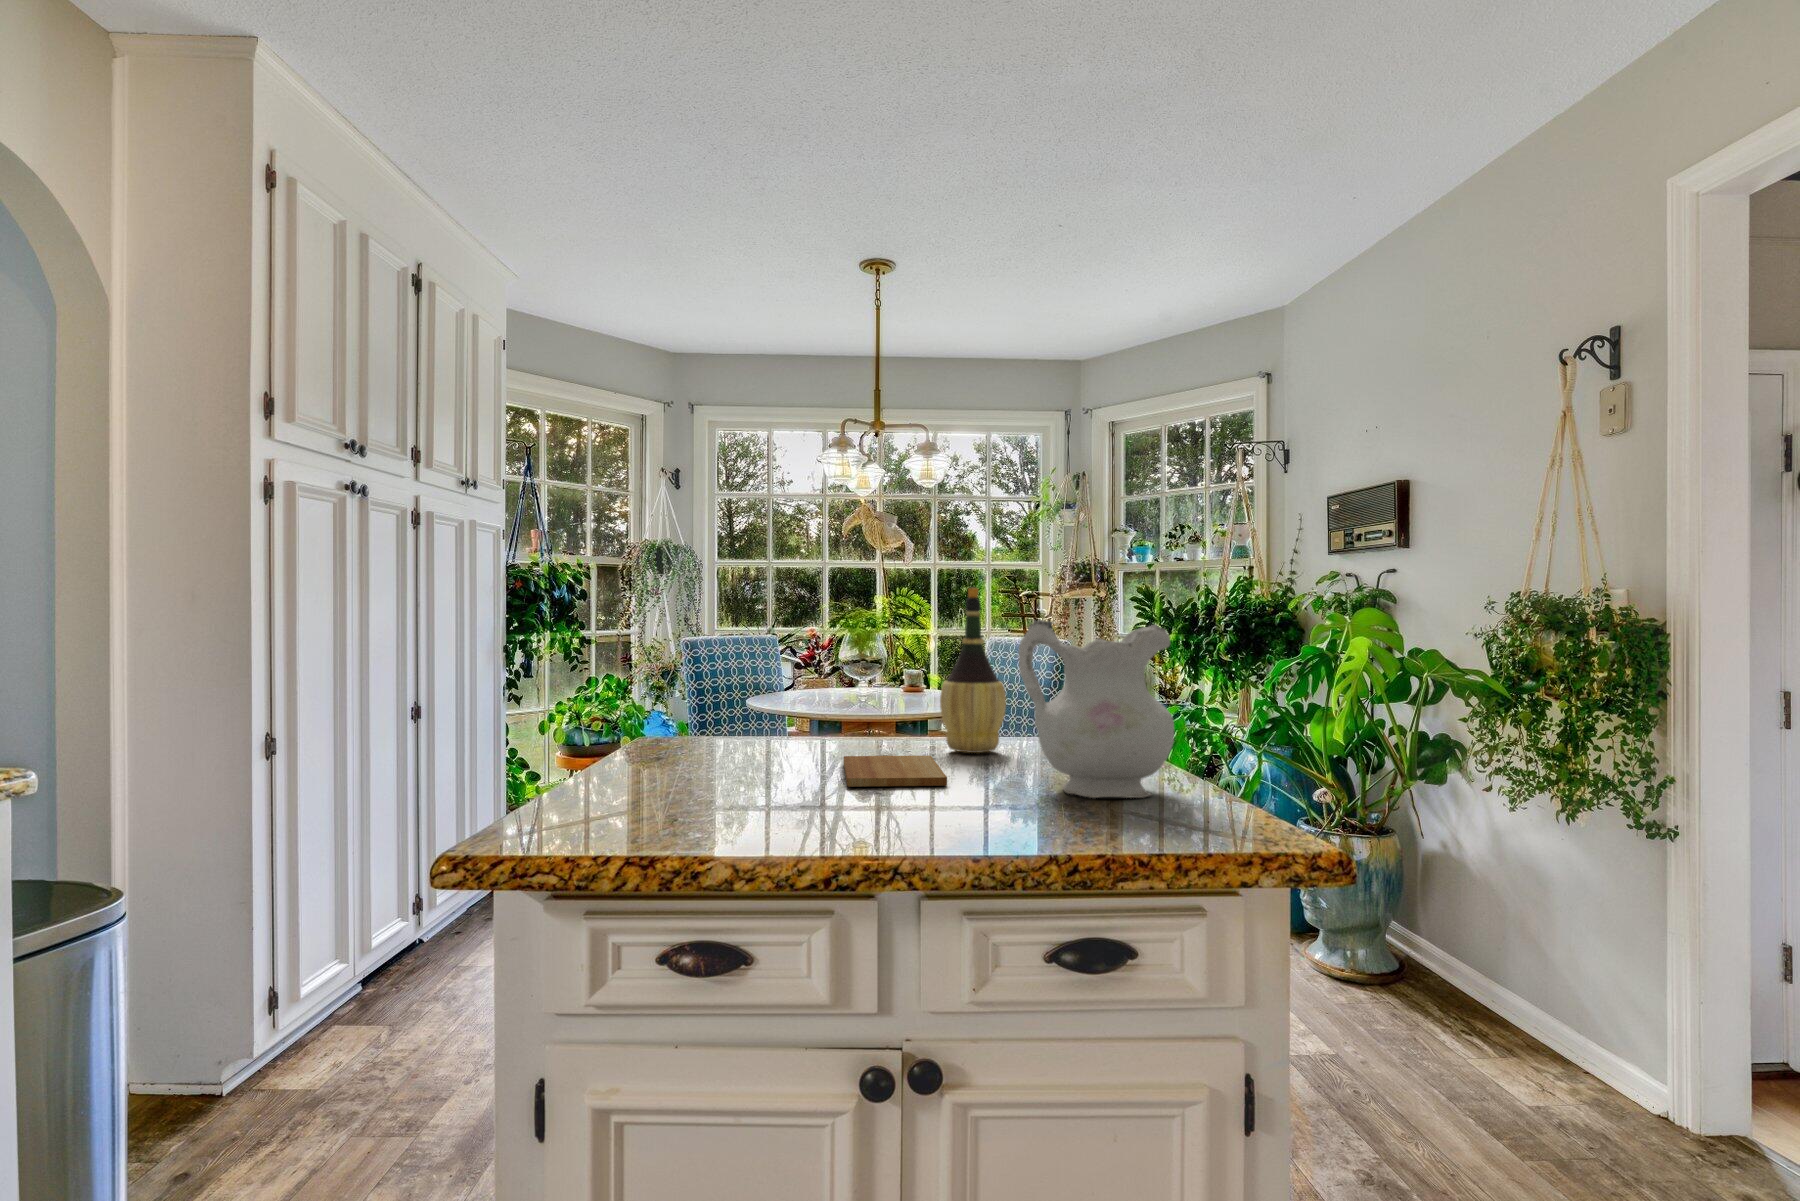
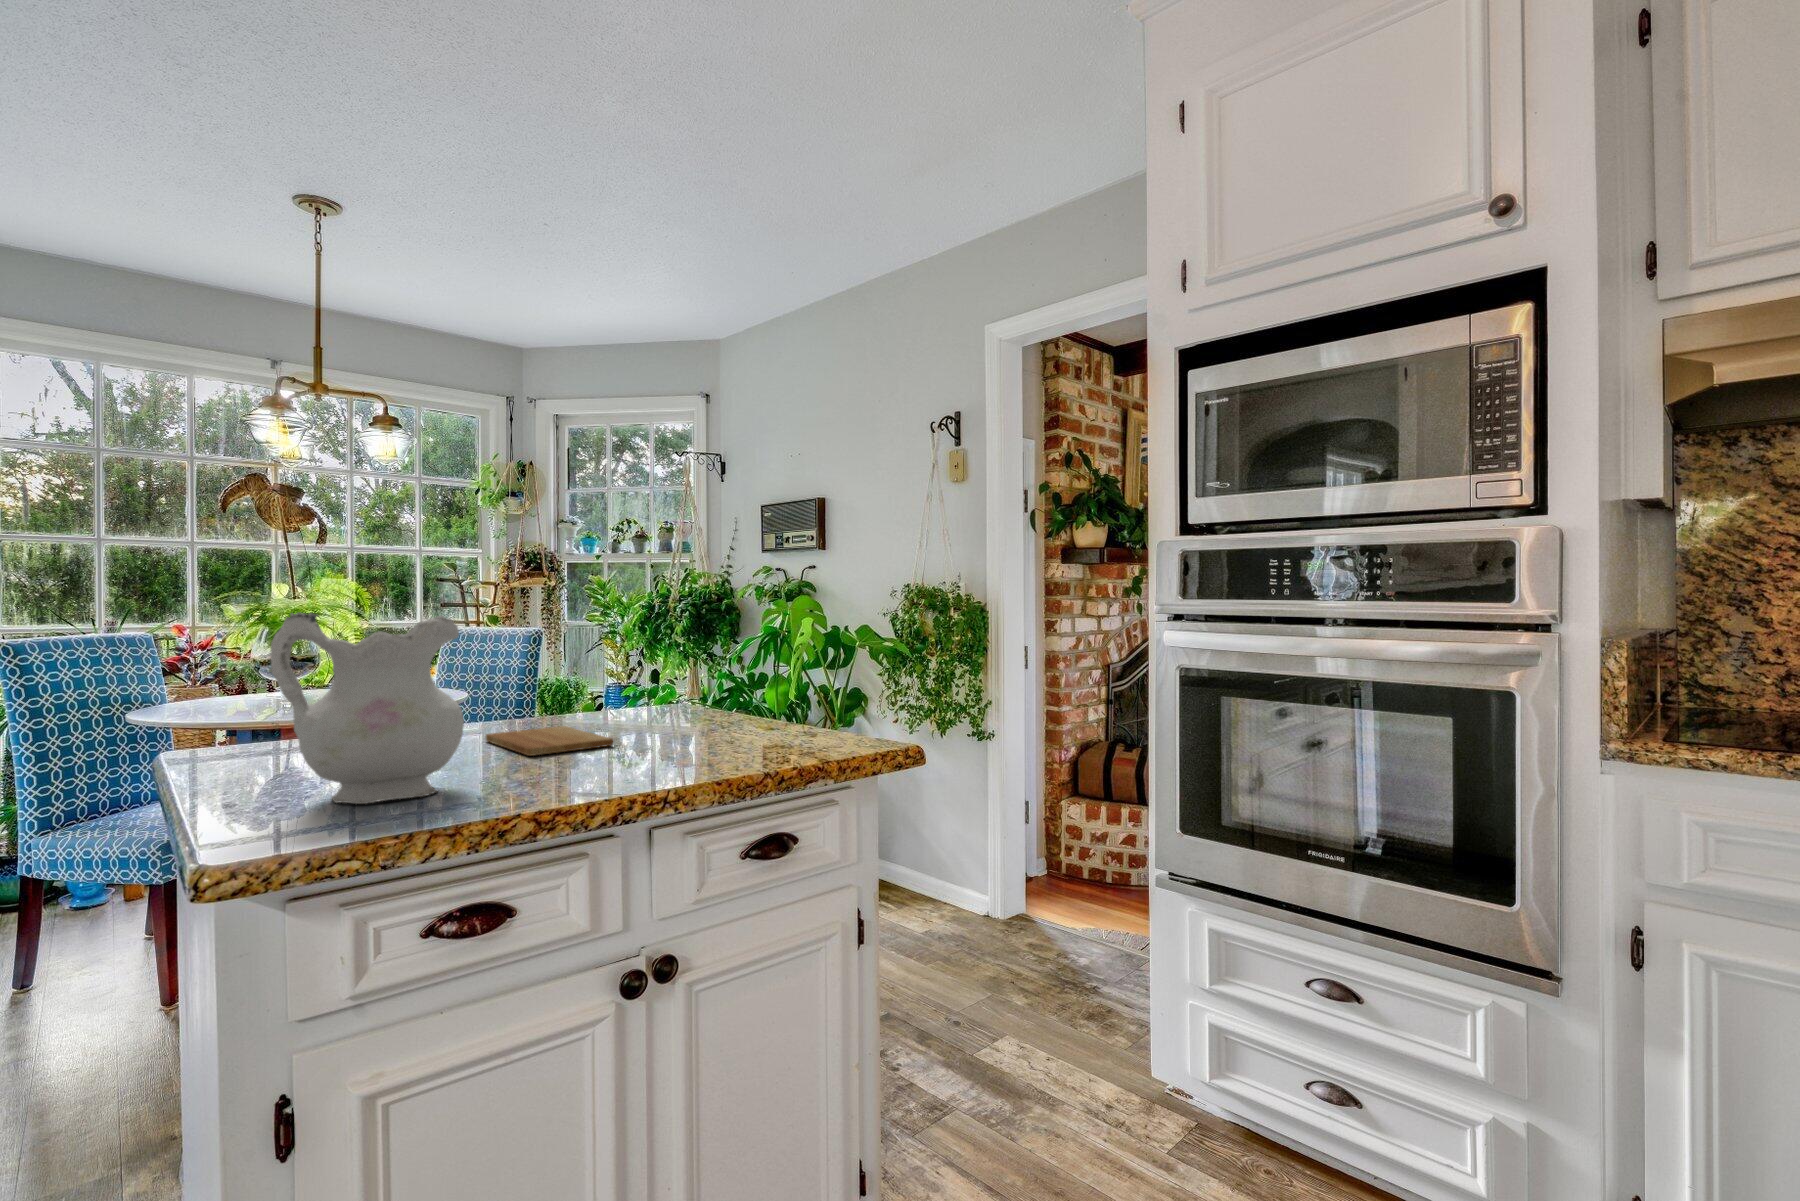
wine bottle: present [940,587,1006,753] -> none [554,579,615,722]
ceramic pitcher: present [1019,620,1174,798] -> present [271,612,464,804]

